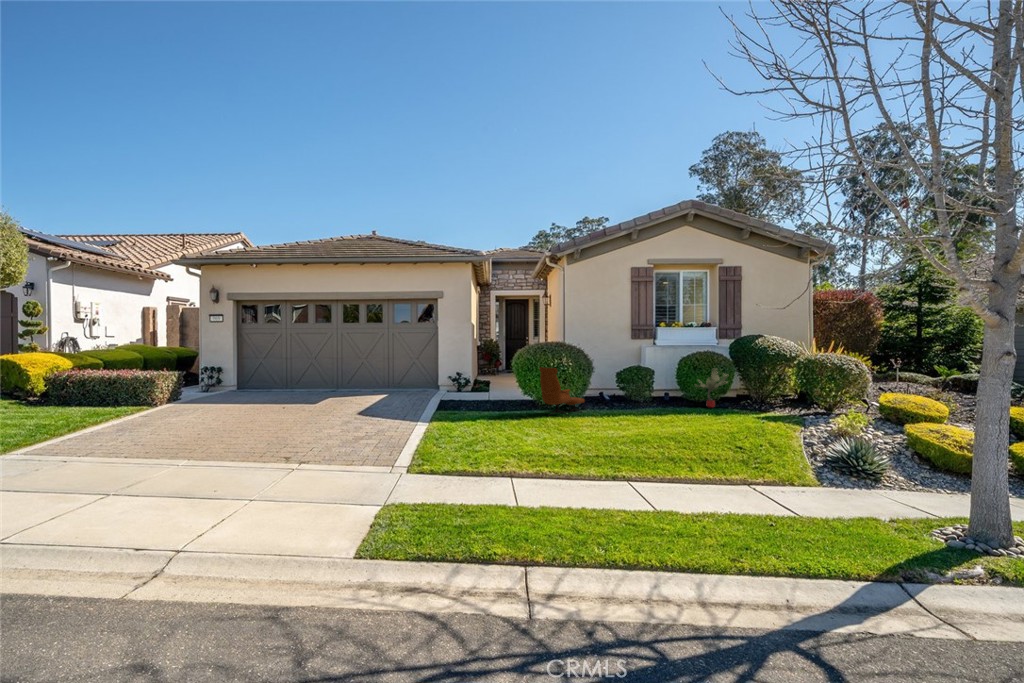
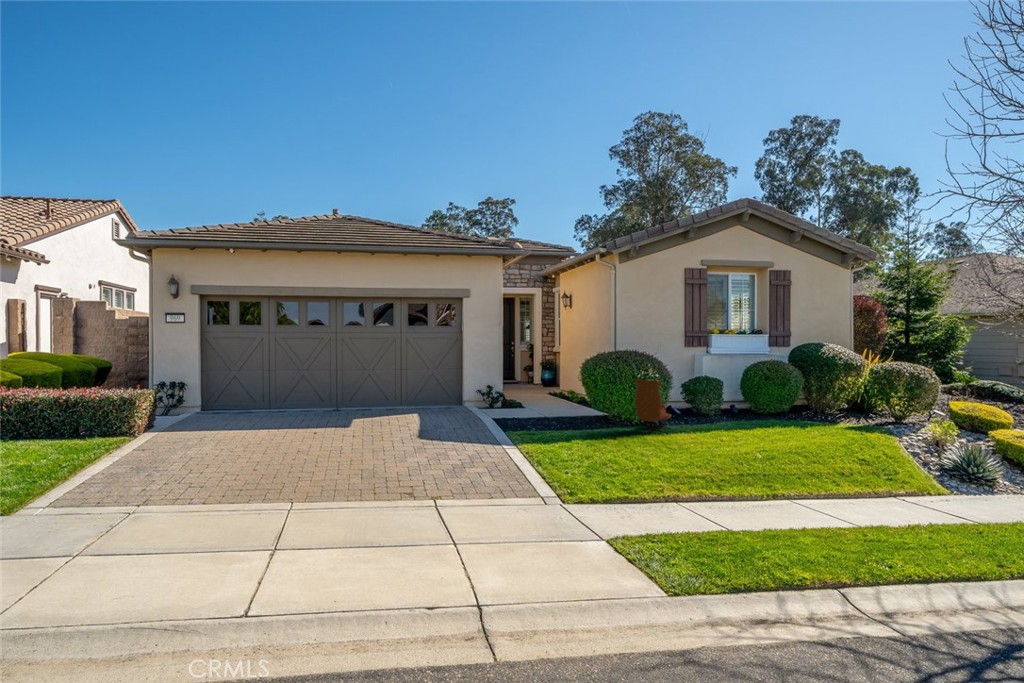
potted tree: present [699,370,728,408] -> none [770,379,804,421]

